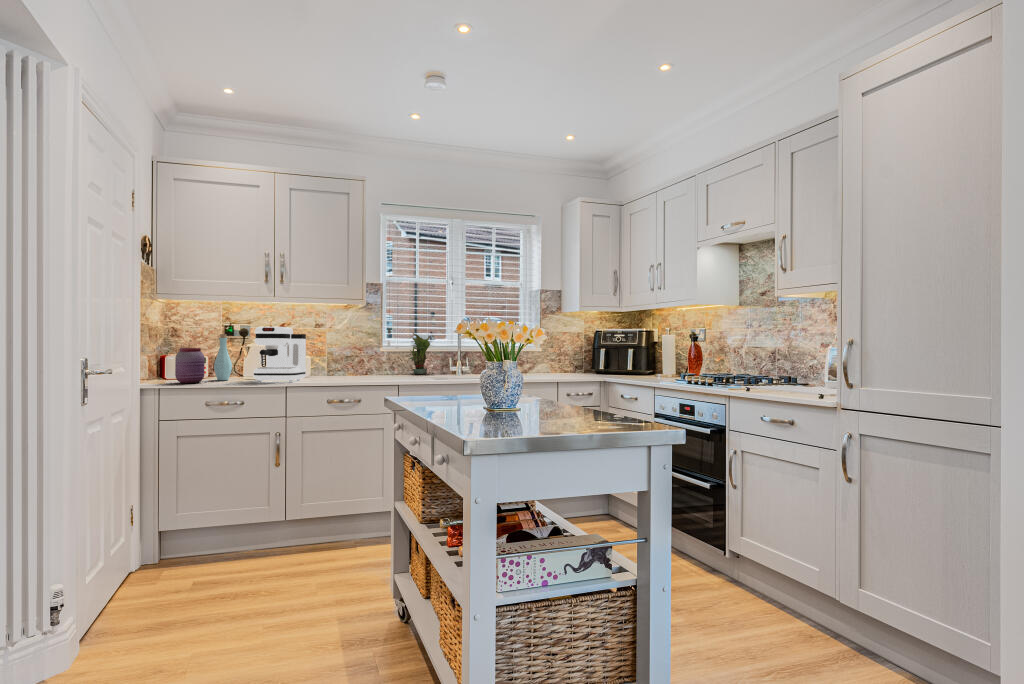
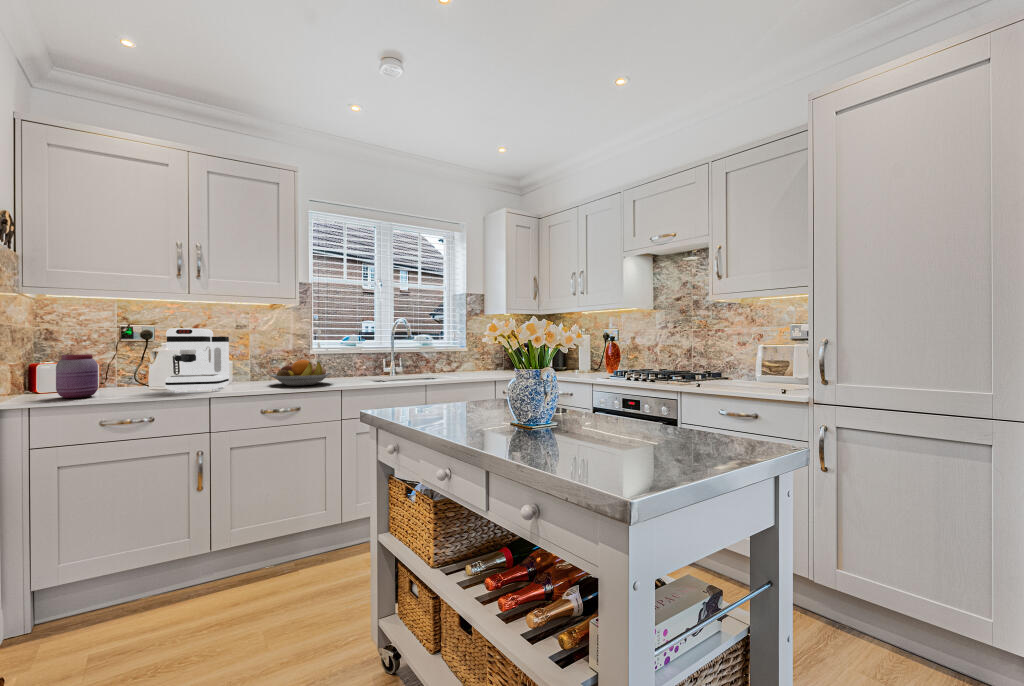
potted plant: present [410,333,430,374] -> none [335,334,362,376]
bottle: present [214,334,232,380] -> none [110,337,135,392]
fruit bowl: none [339,356,395,380] -> present [269,360,332,386]

